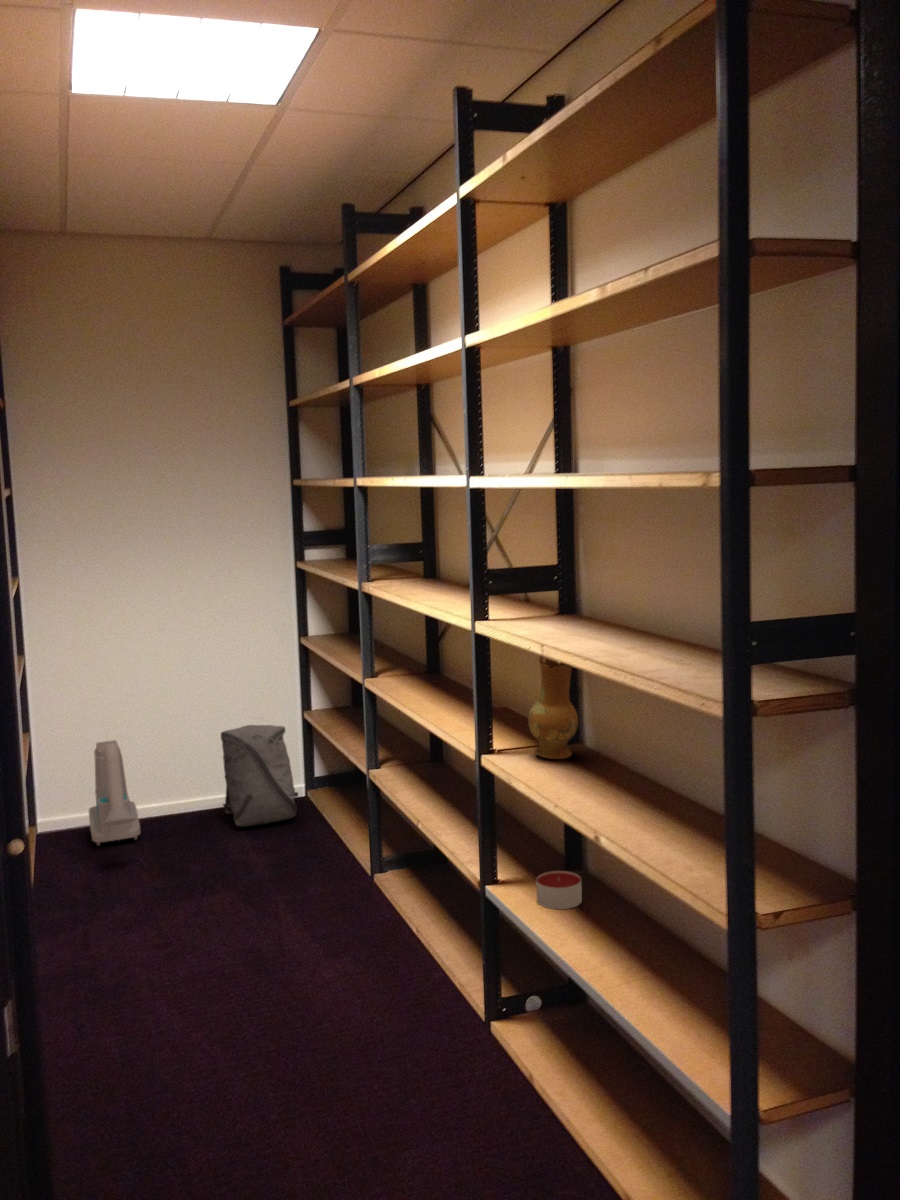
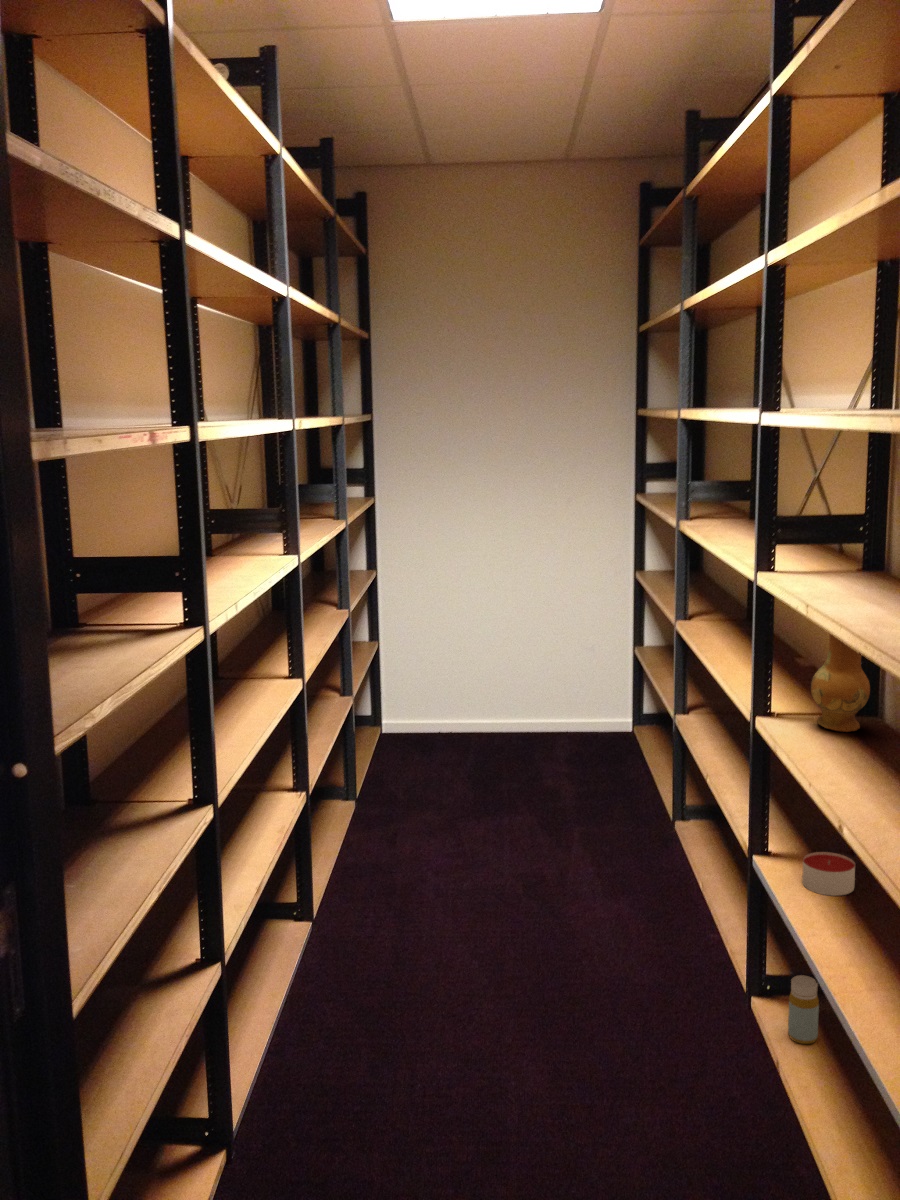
backpack: present [221,725,298,826] -> none [544,656,619,756]
vacuum cleaner: present [89,740,140,846] -> none [420,657,464,755]
bottle: none [535,988,562,1053] -> present [788,975,819,1044]

